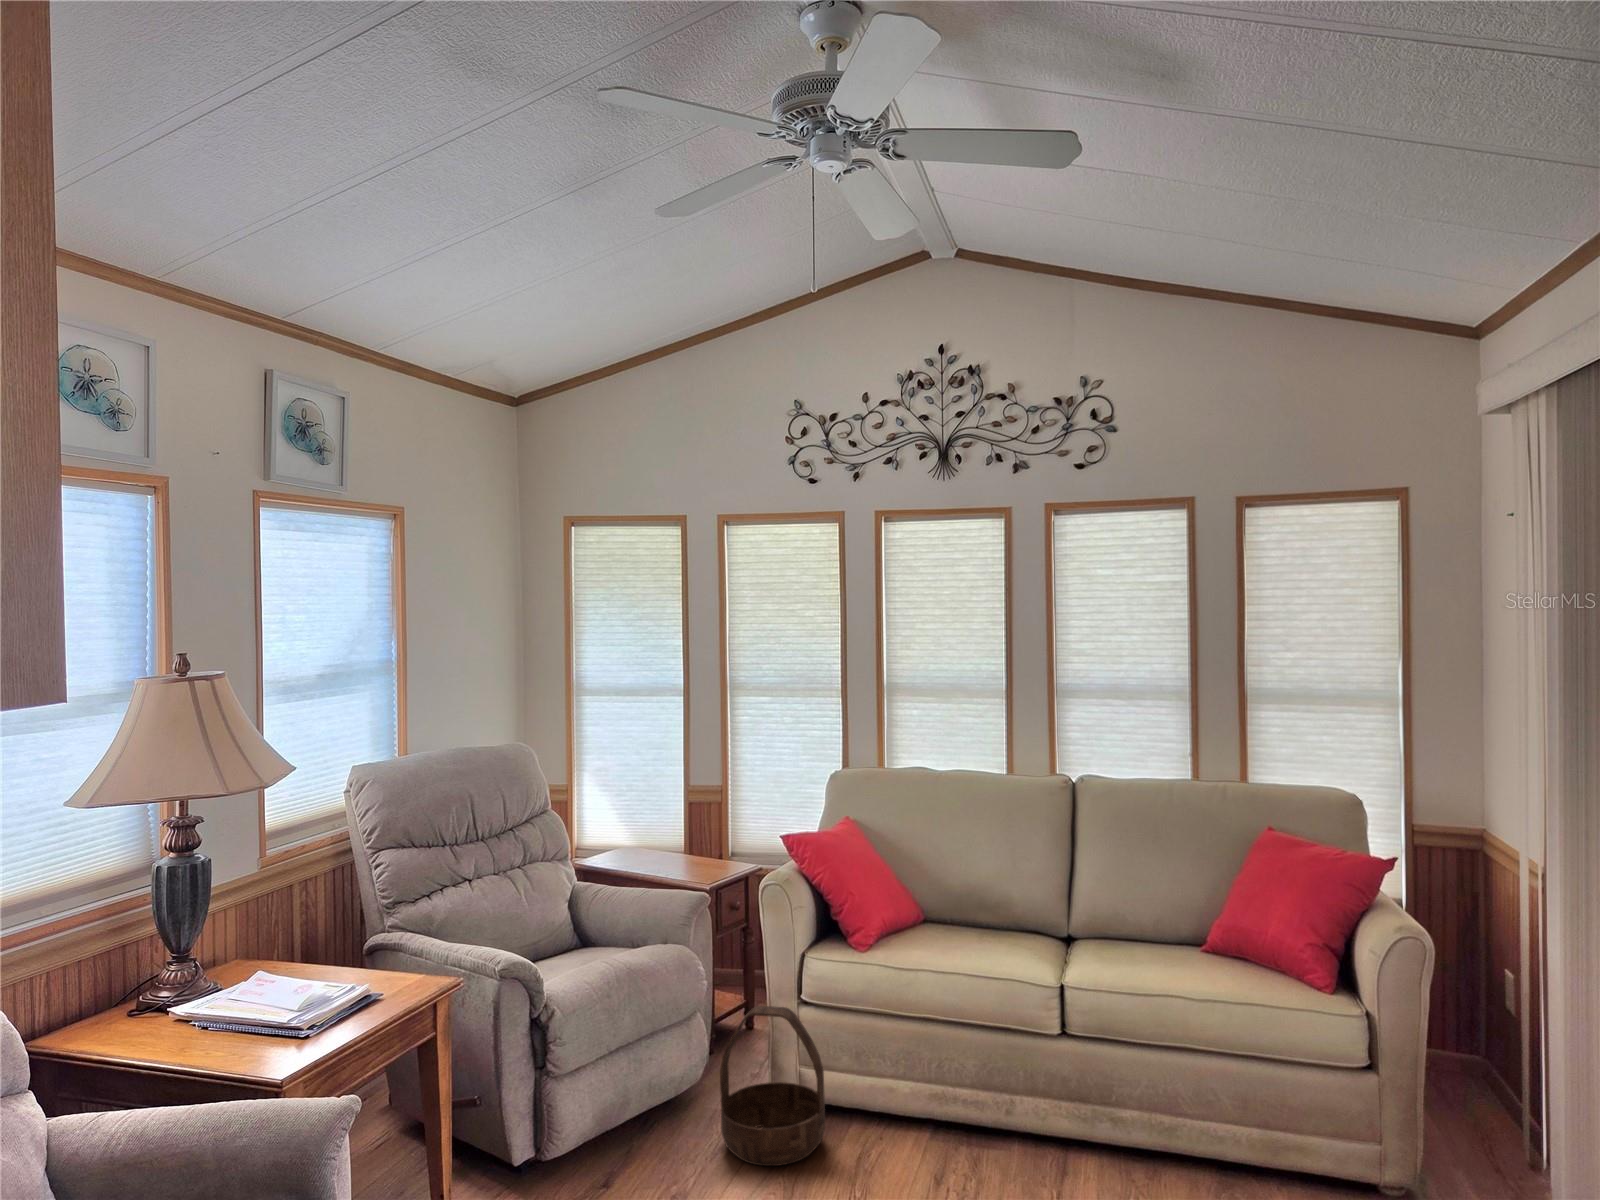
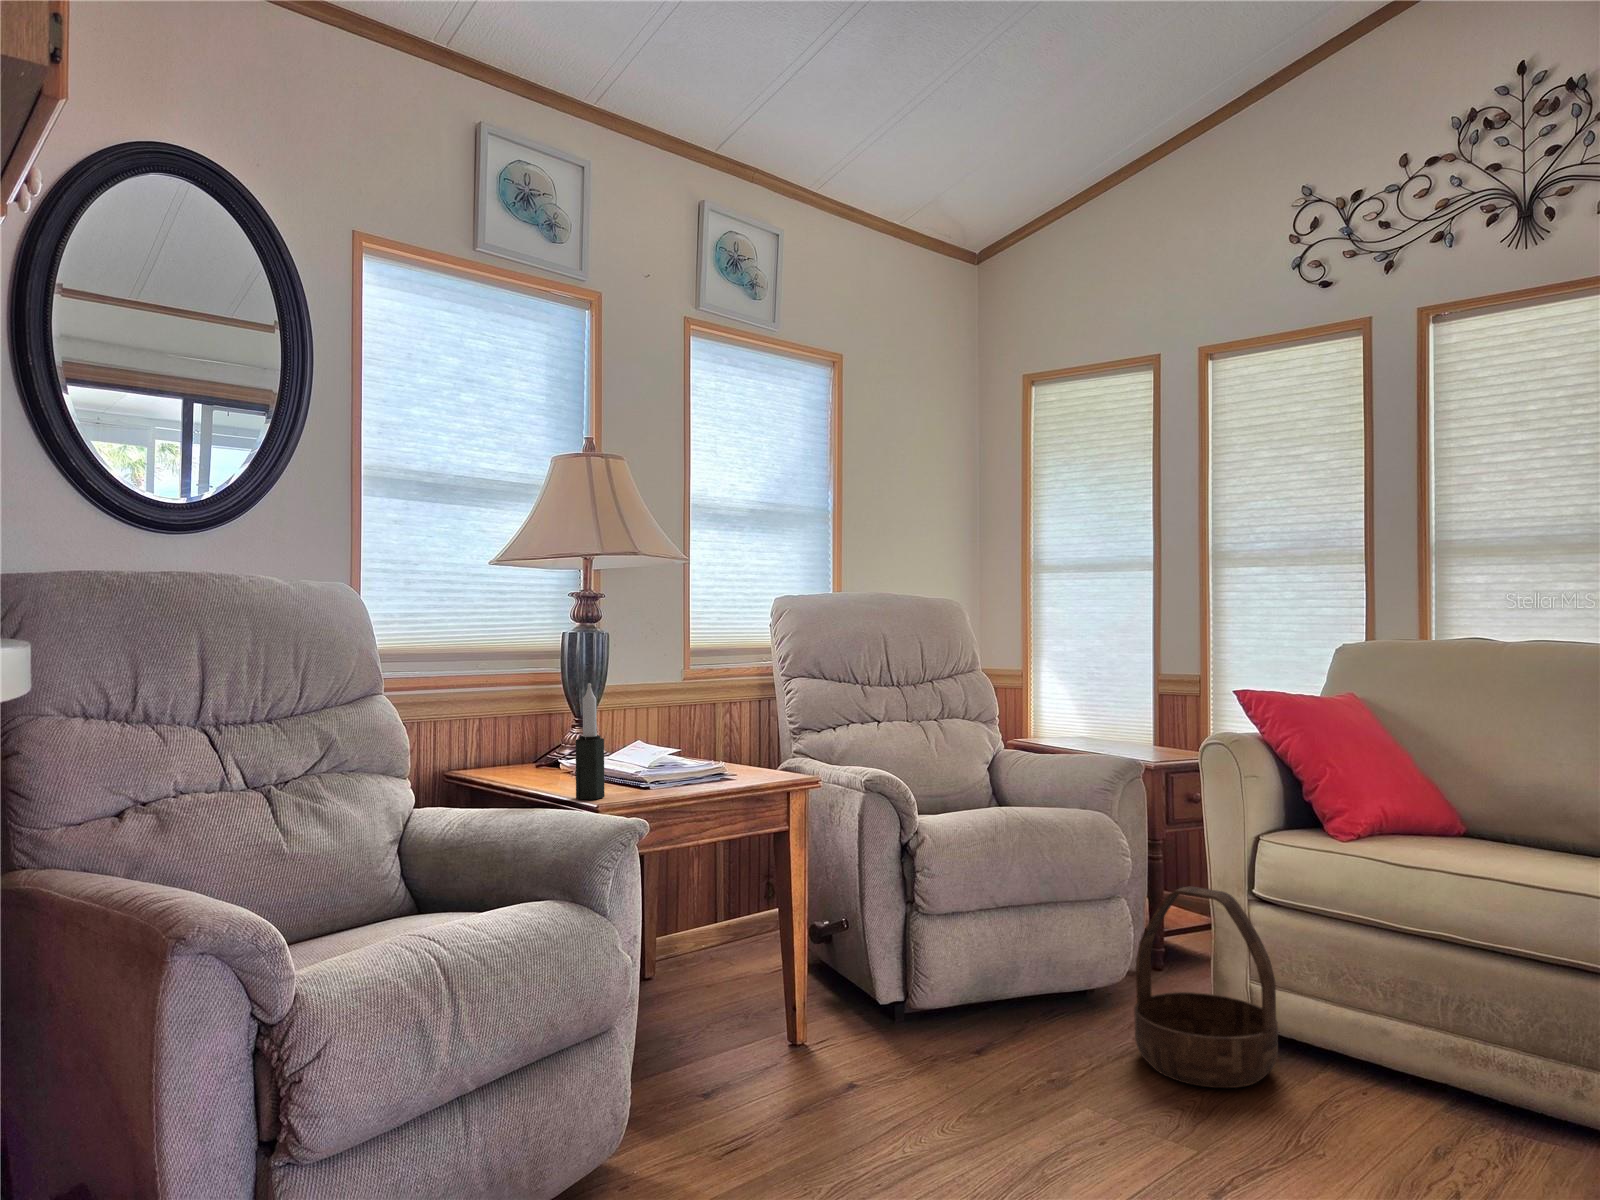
candle: none [231,937,262,1056] -> present [576,683,604,800]

